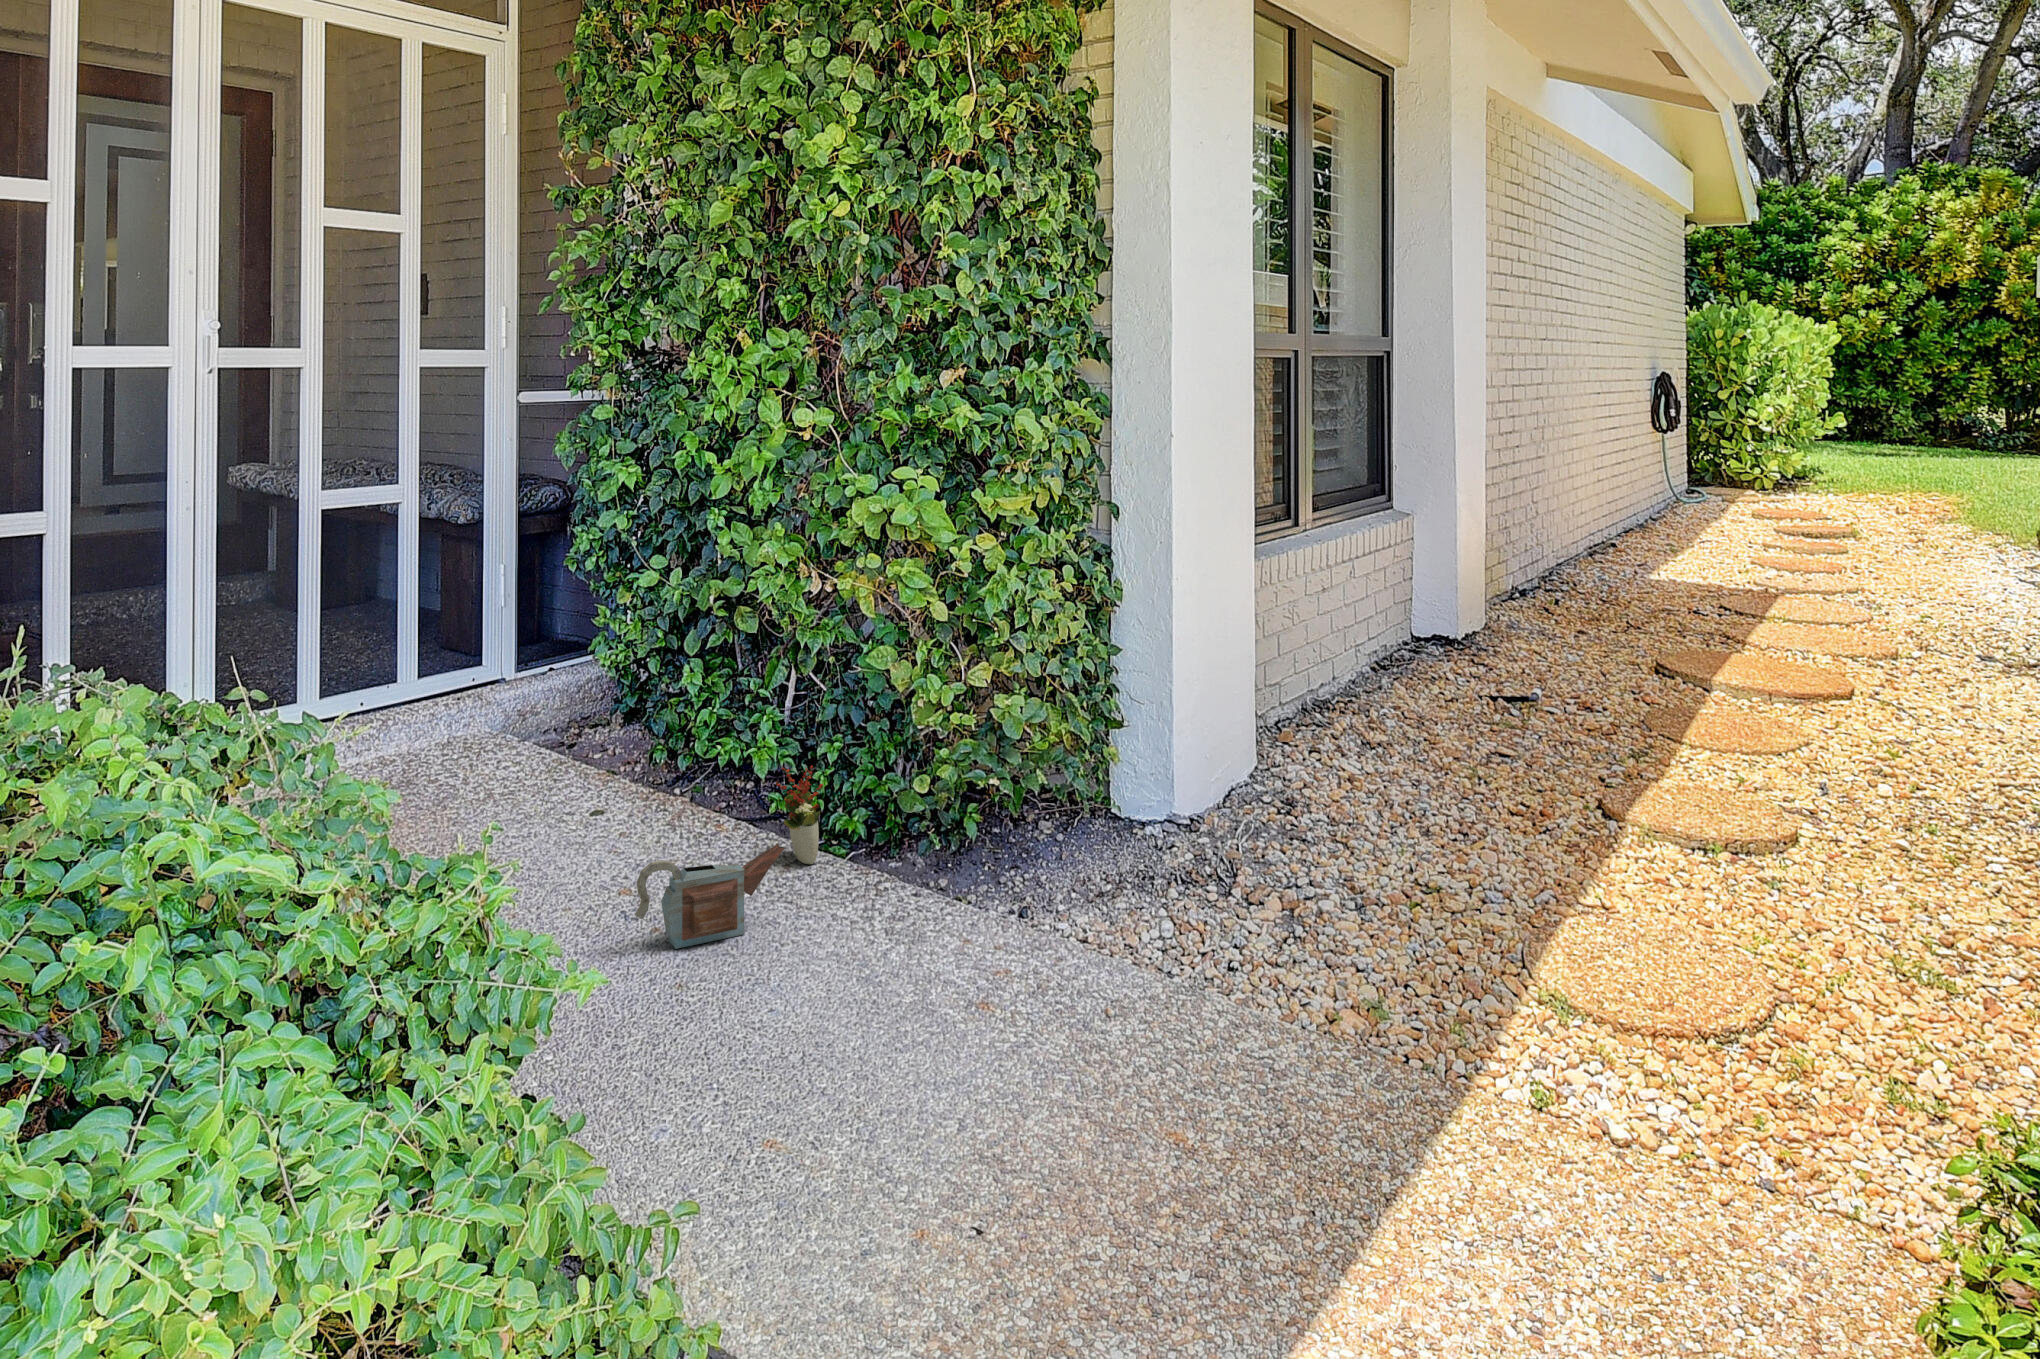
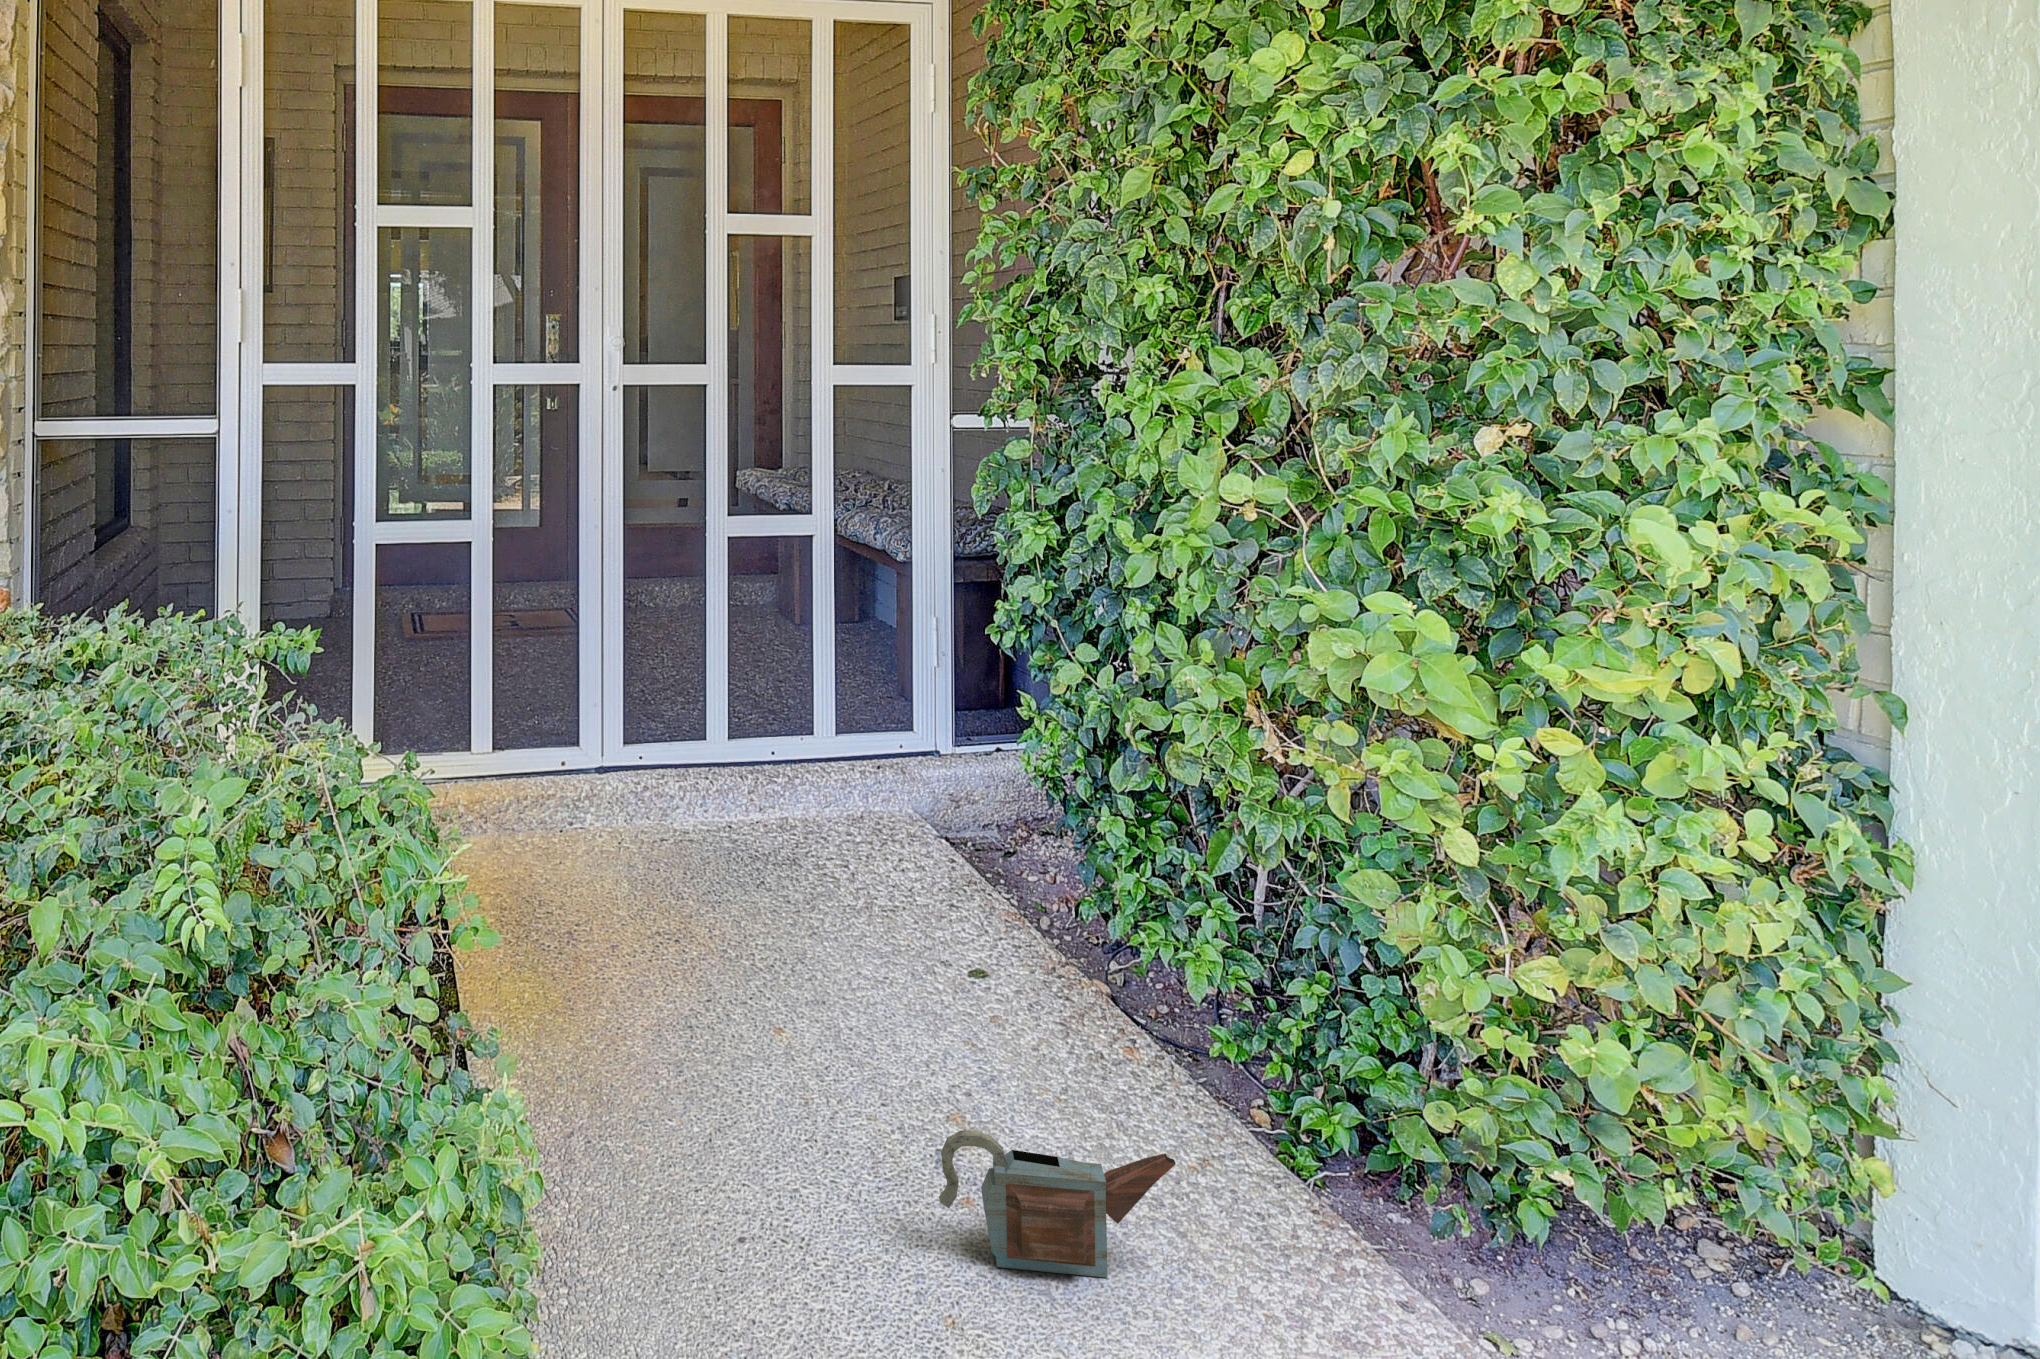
decorative plant: present [776,766,823,864] -> none [1205,1008,1284,1167]

